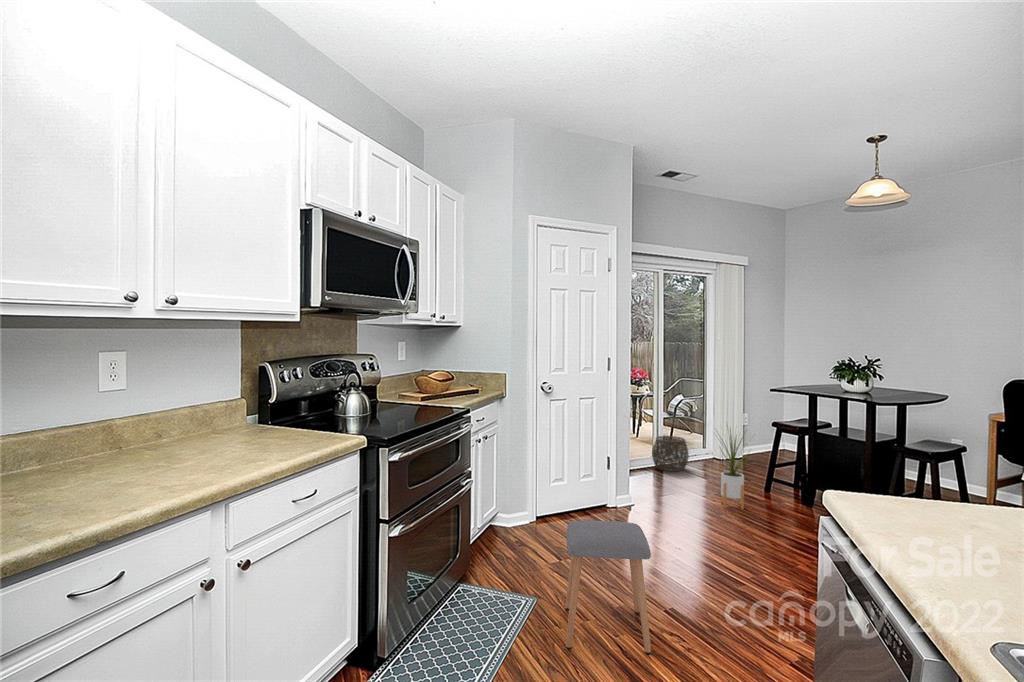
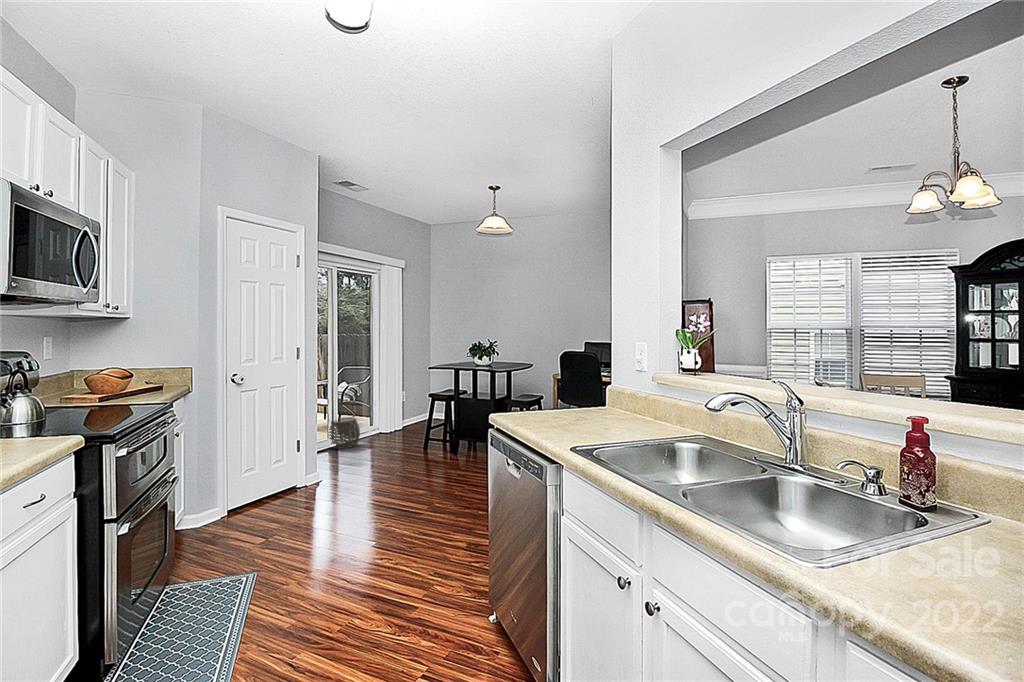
house plant: present [721,425,745,509] -> none [380,397,420,468]
stool: present [565,521,651,654] -> none [288,482,371,596]

